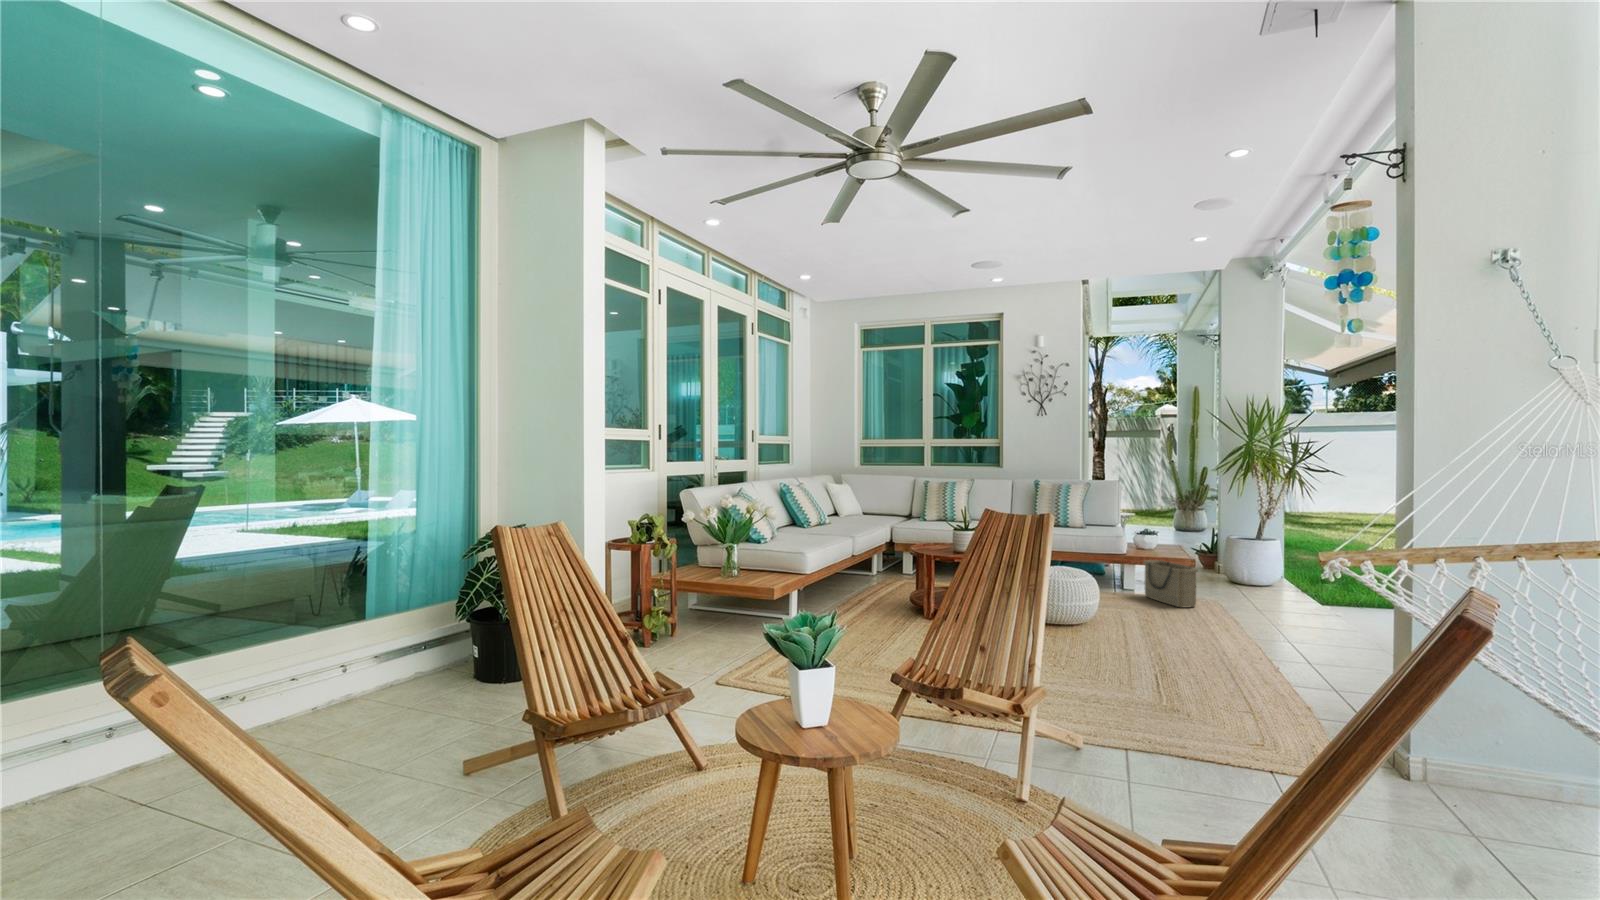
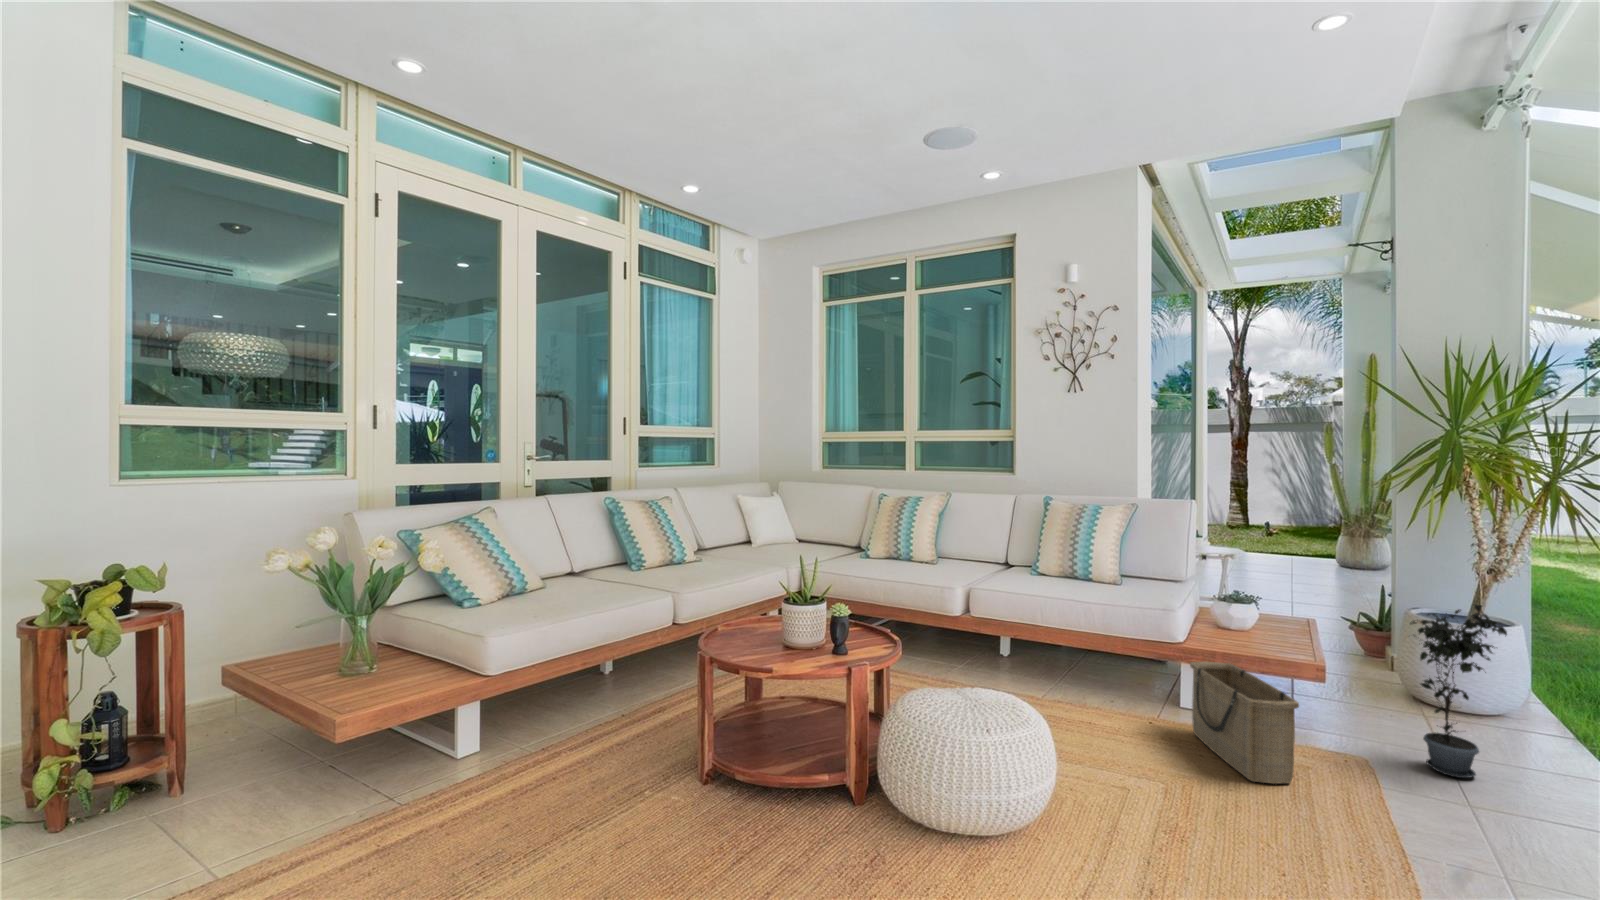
potted plant: none [1237,523,1276,602] -> present [1410,605,1507,778]

